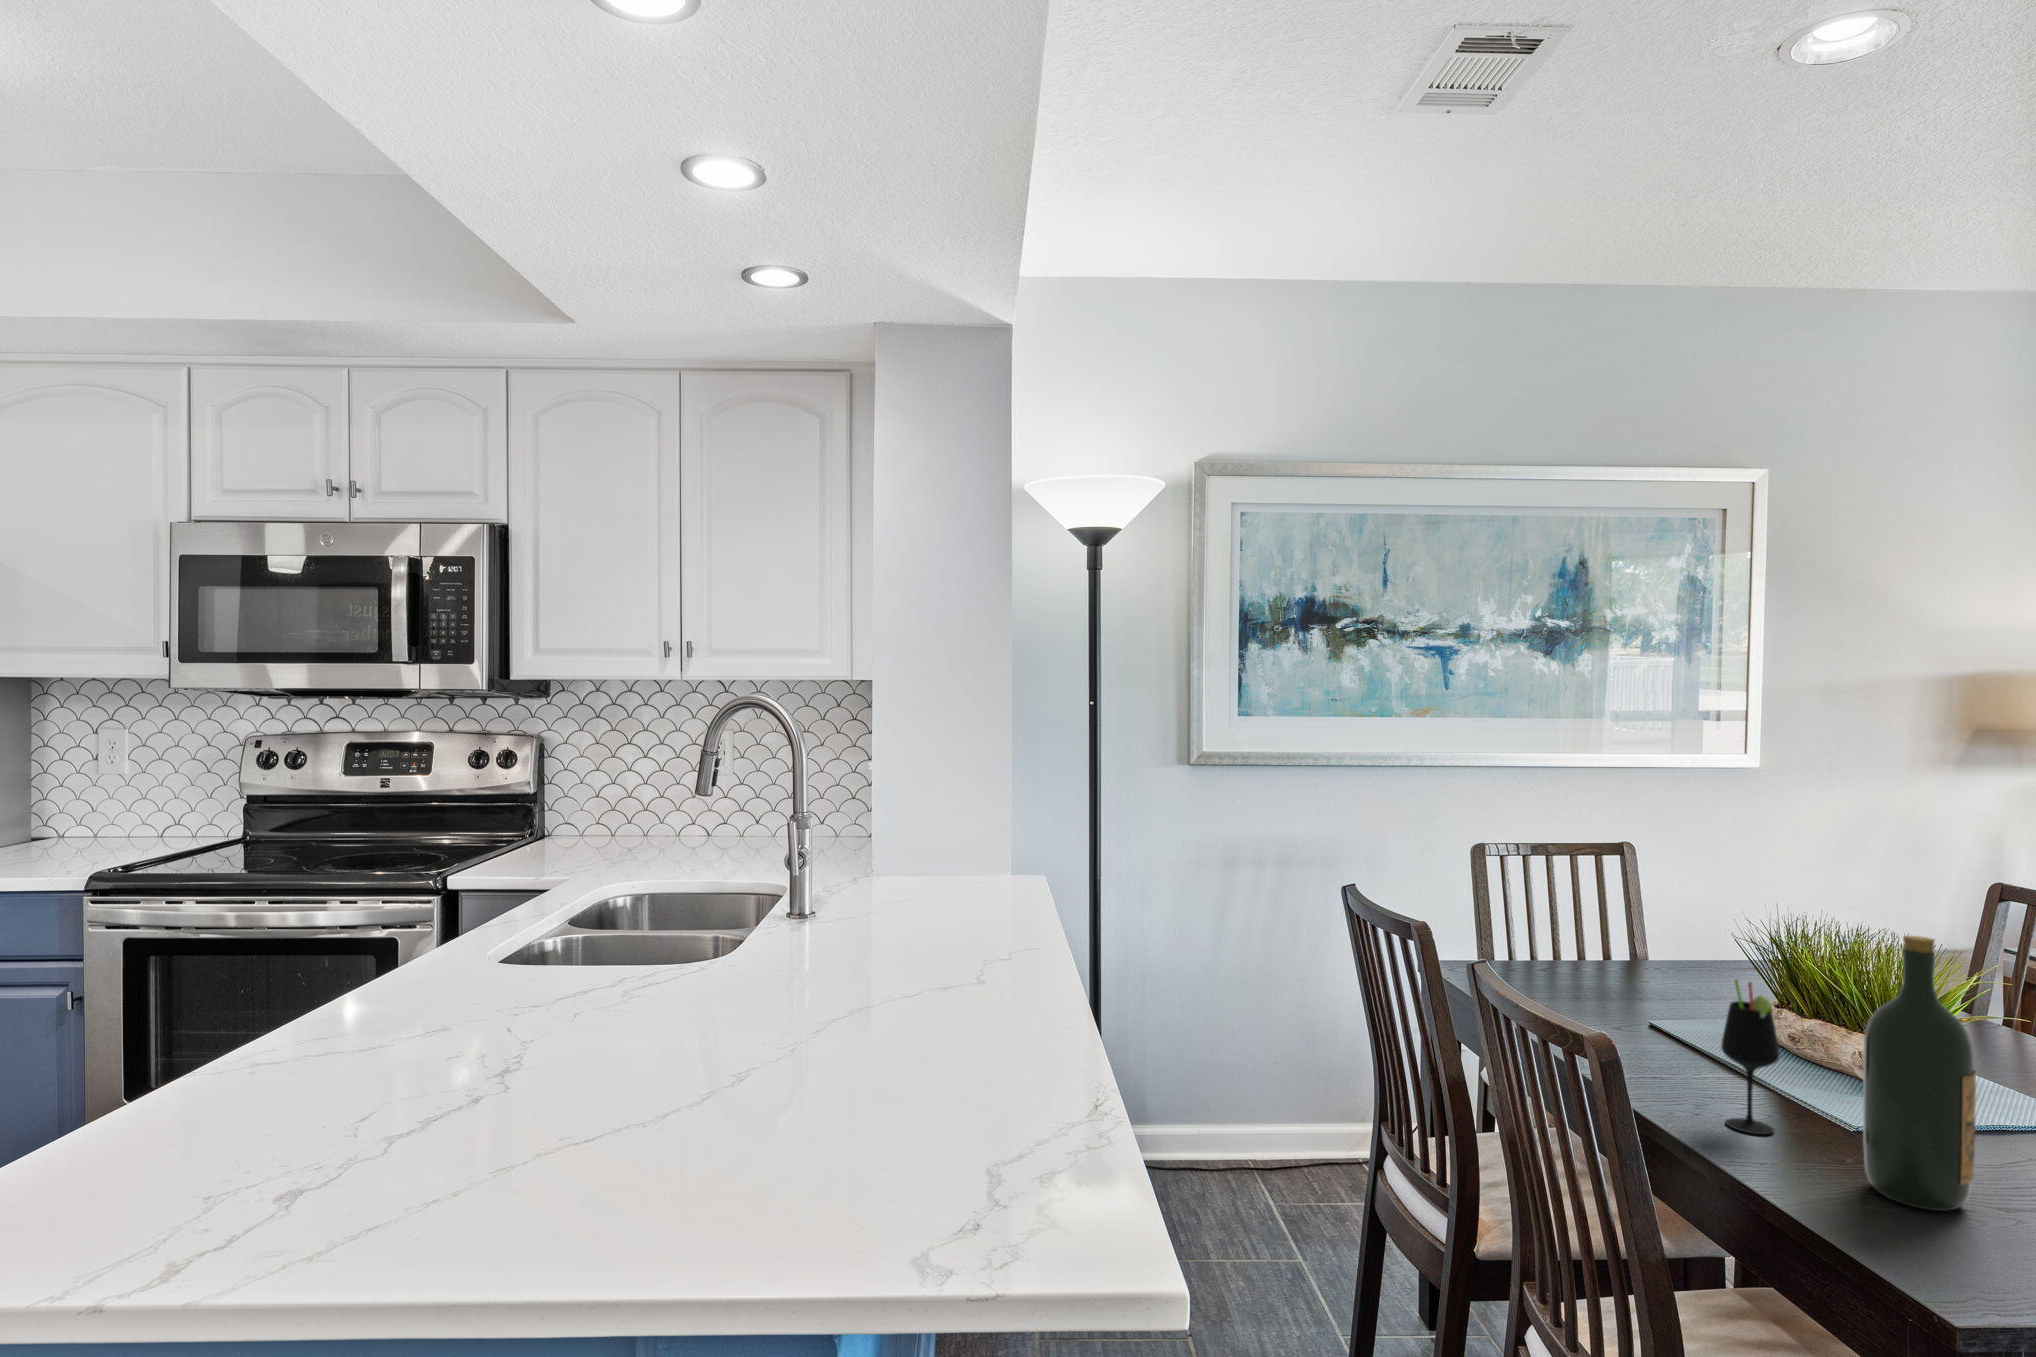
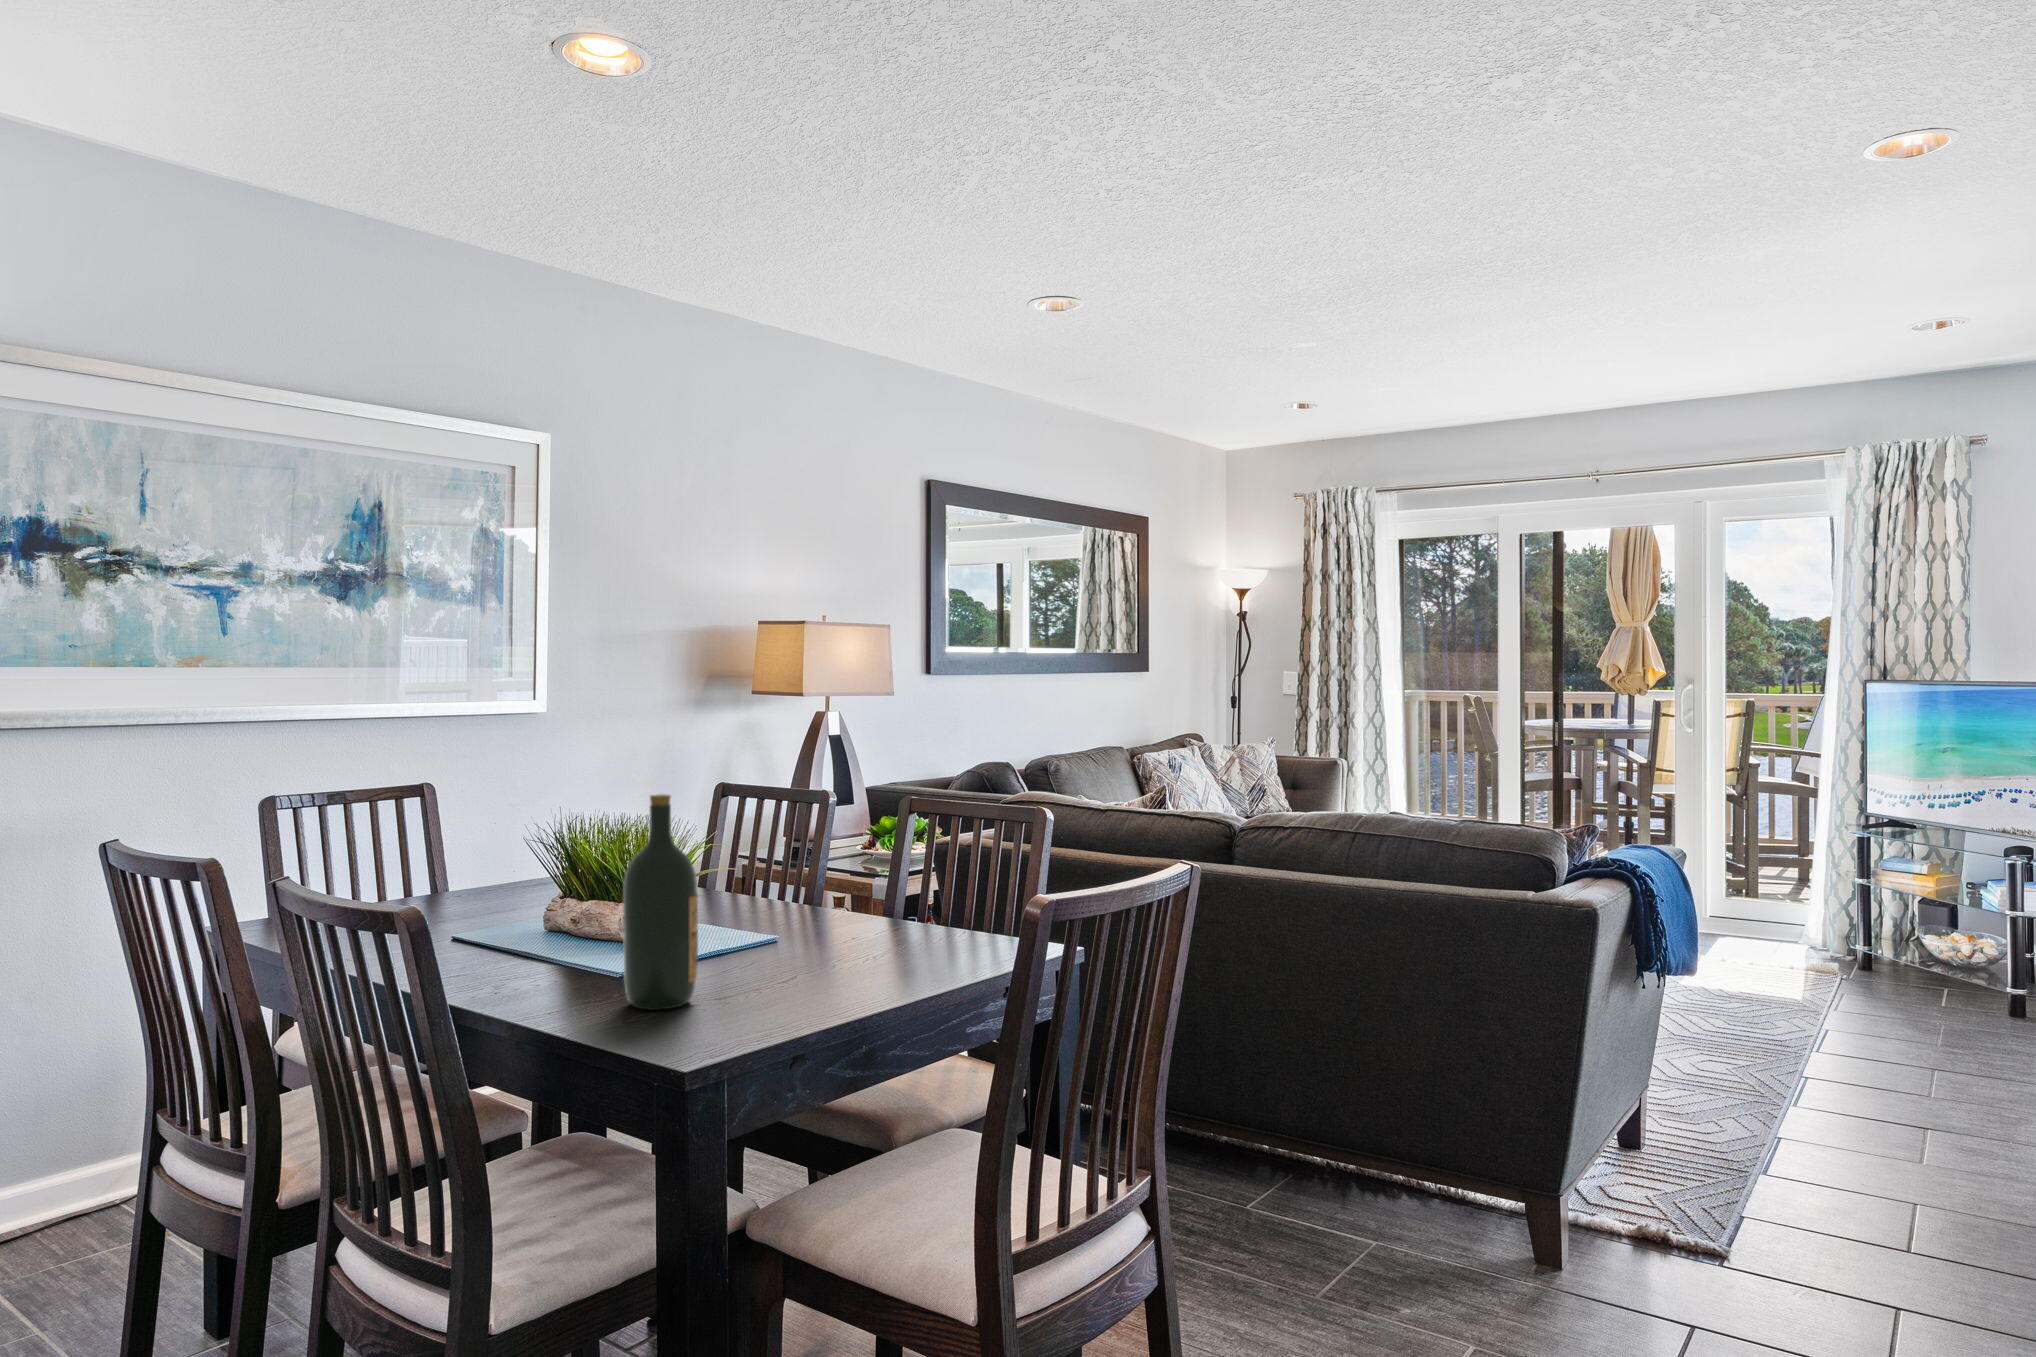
wine glass: present [1721,980,1780,1134] -> none [516,859,562,994]

